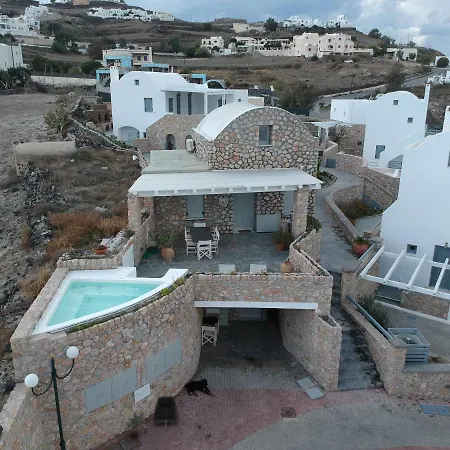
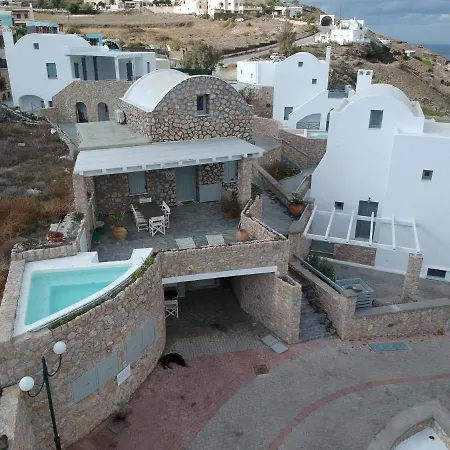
lounge chair: present [154,396,177,422] -> none [136,373,160,405]

